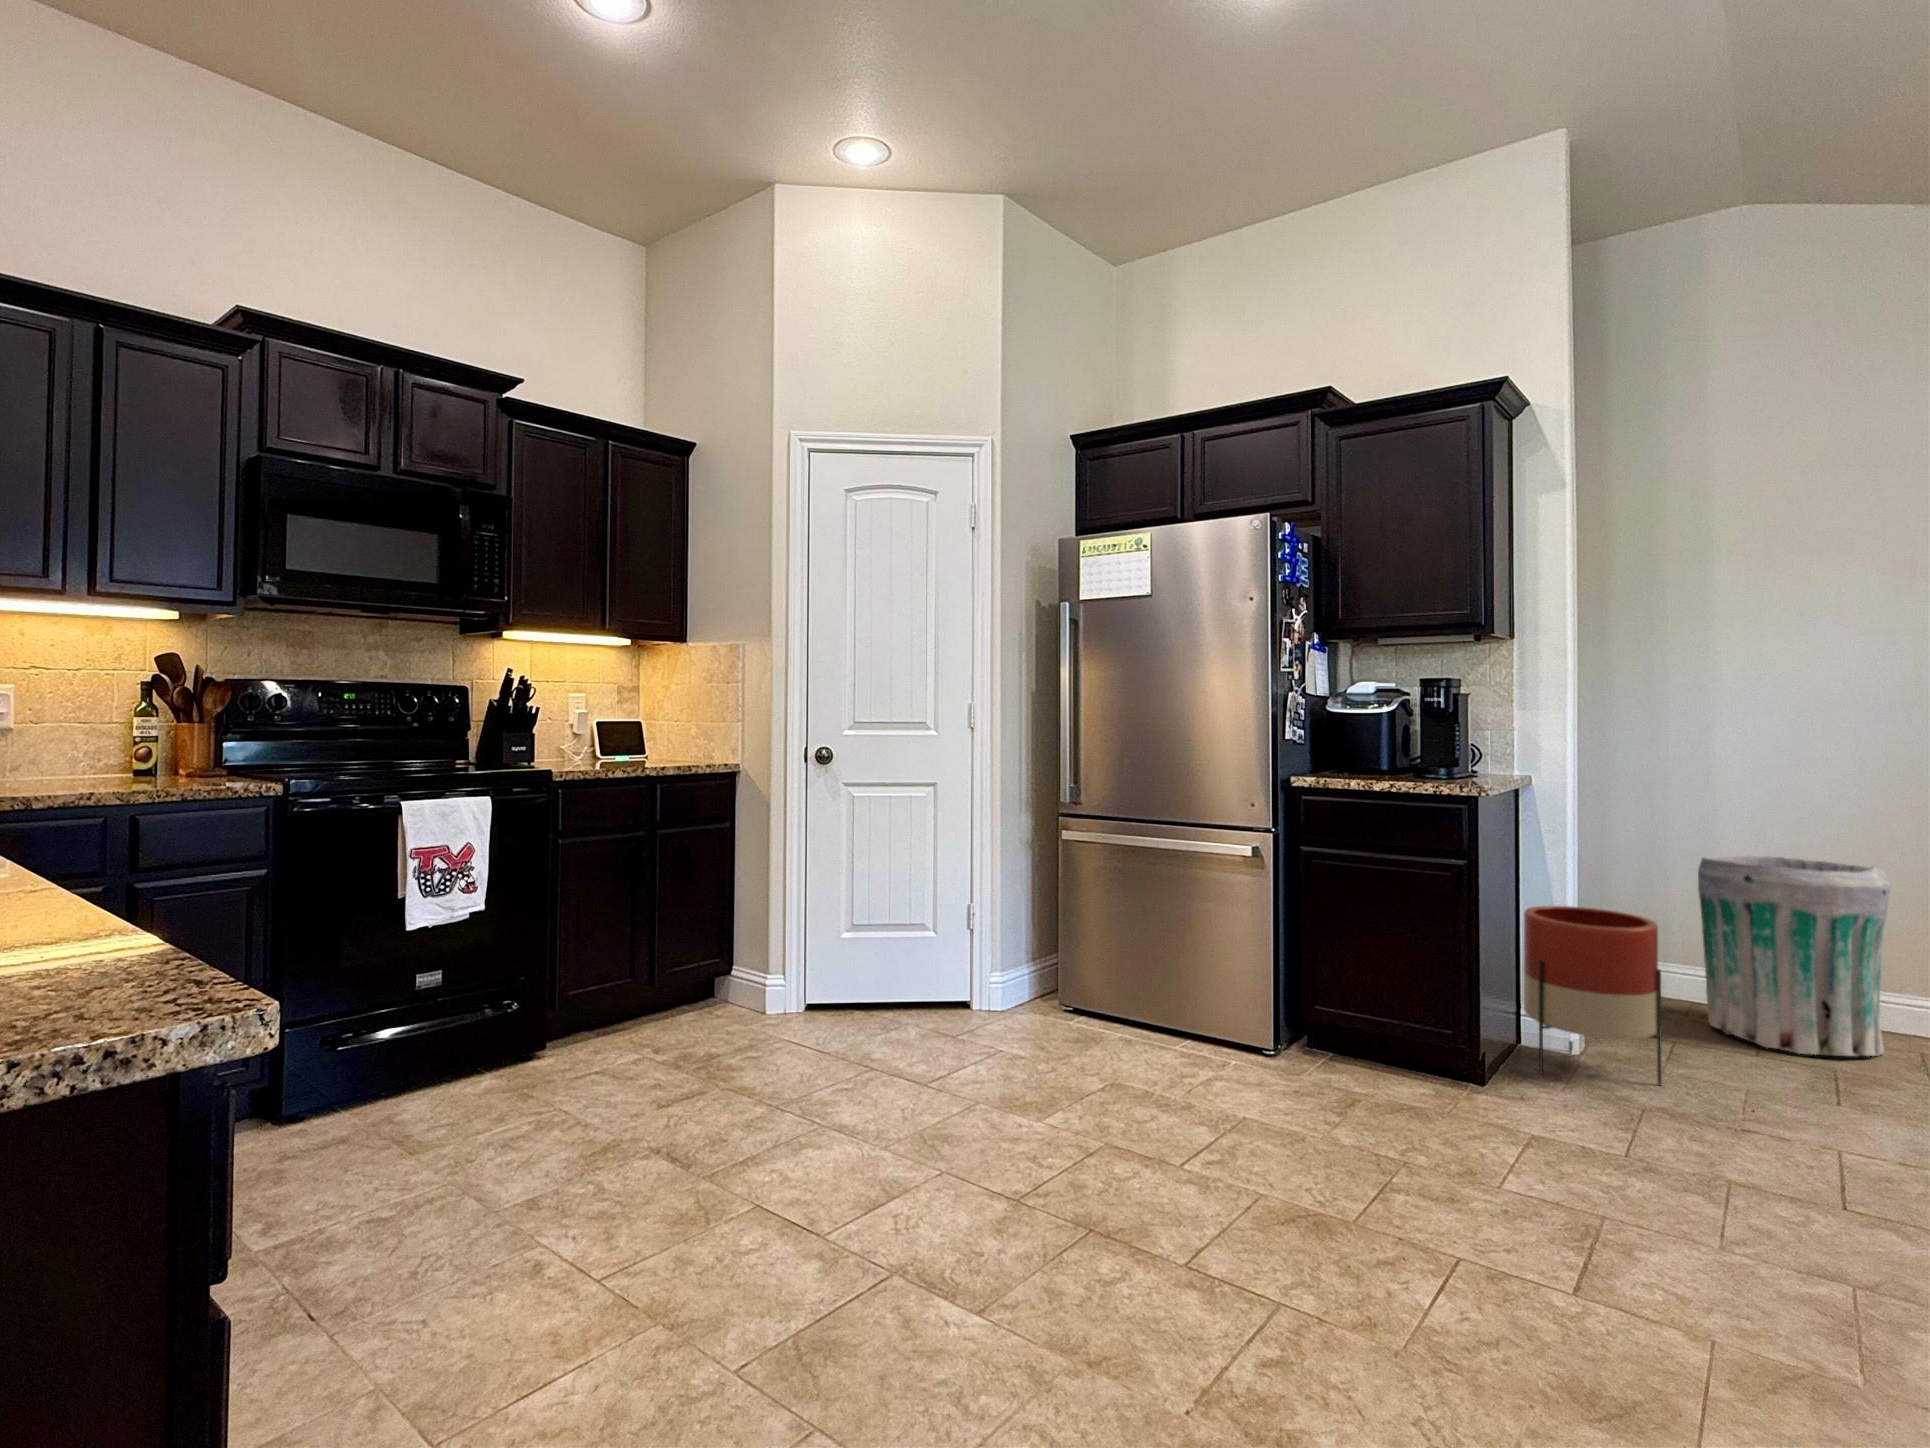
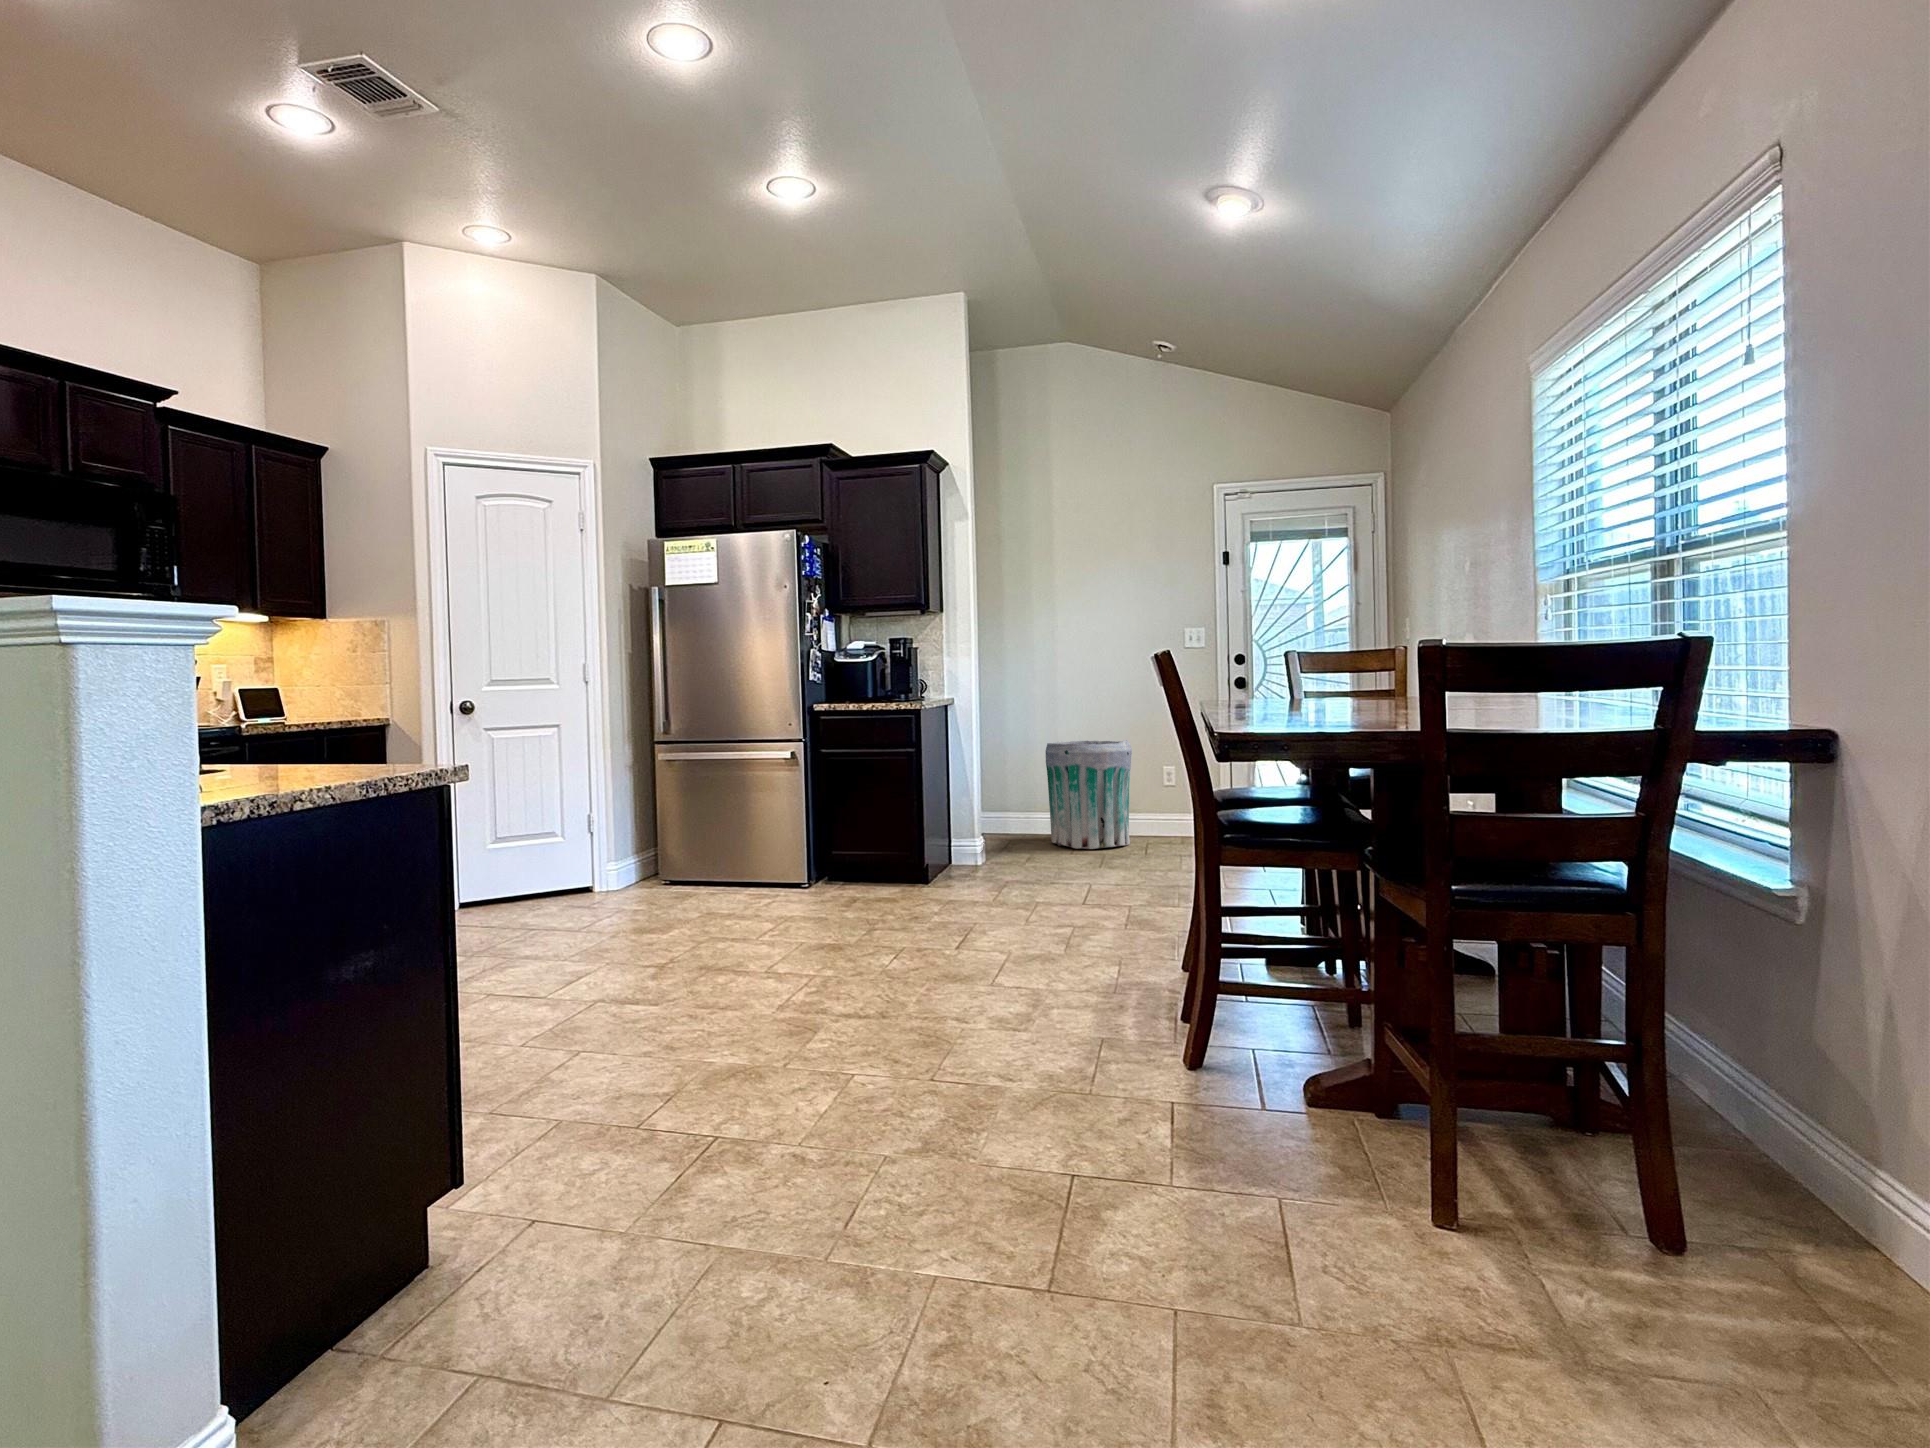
planter: present [1524,906,1662,1085] -> none [950,775,1020,875]

